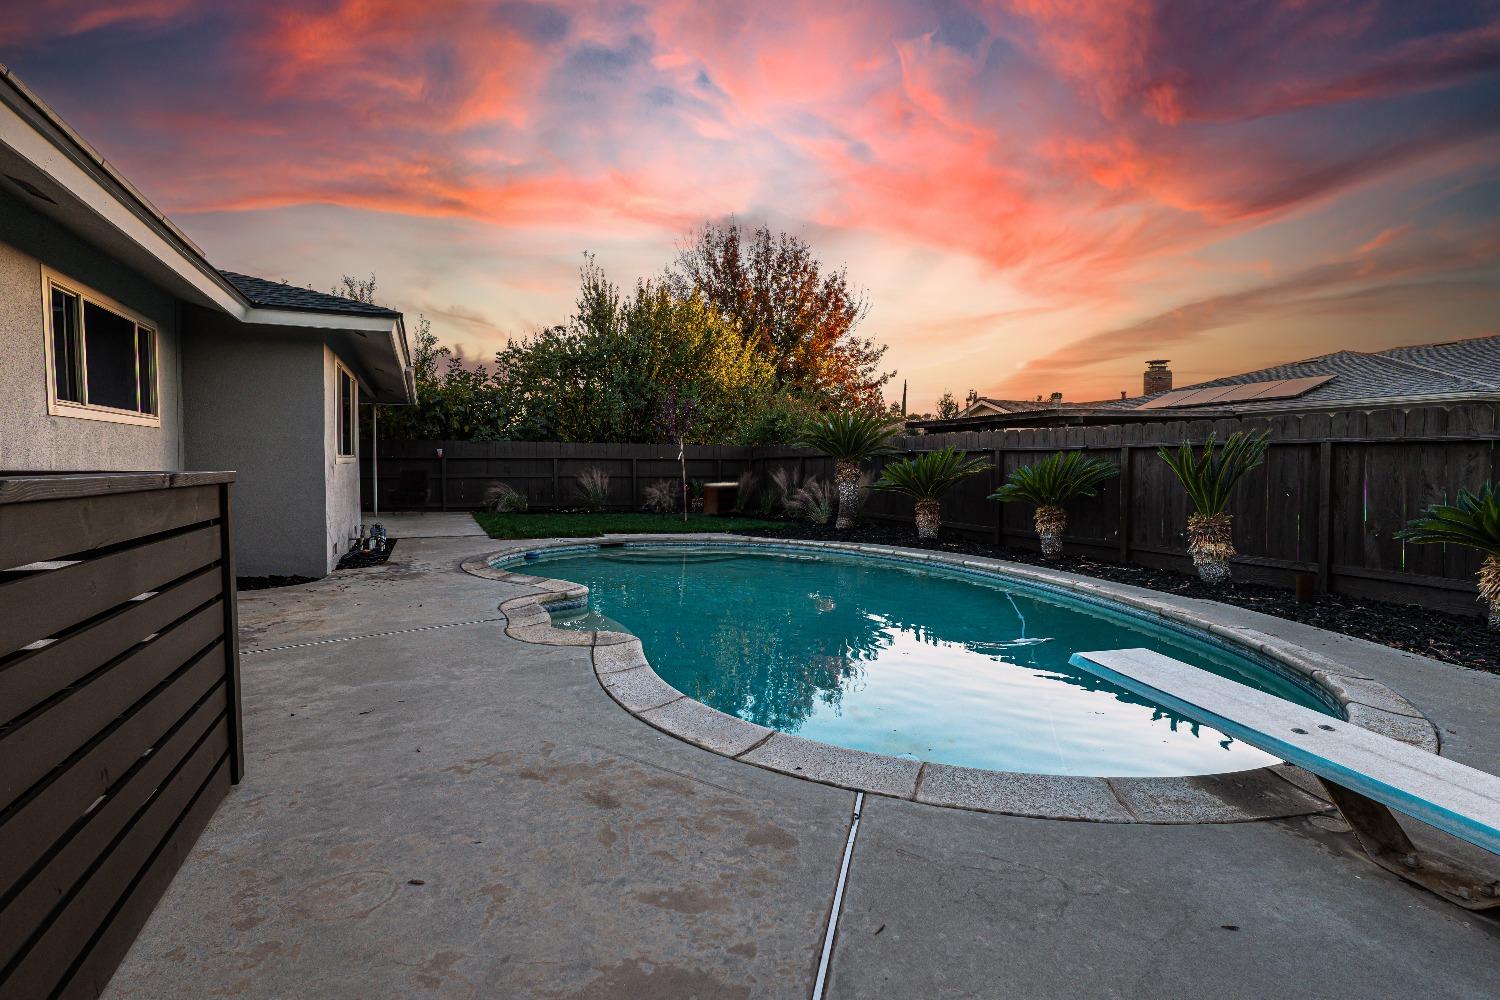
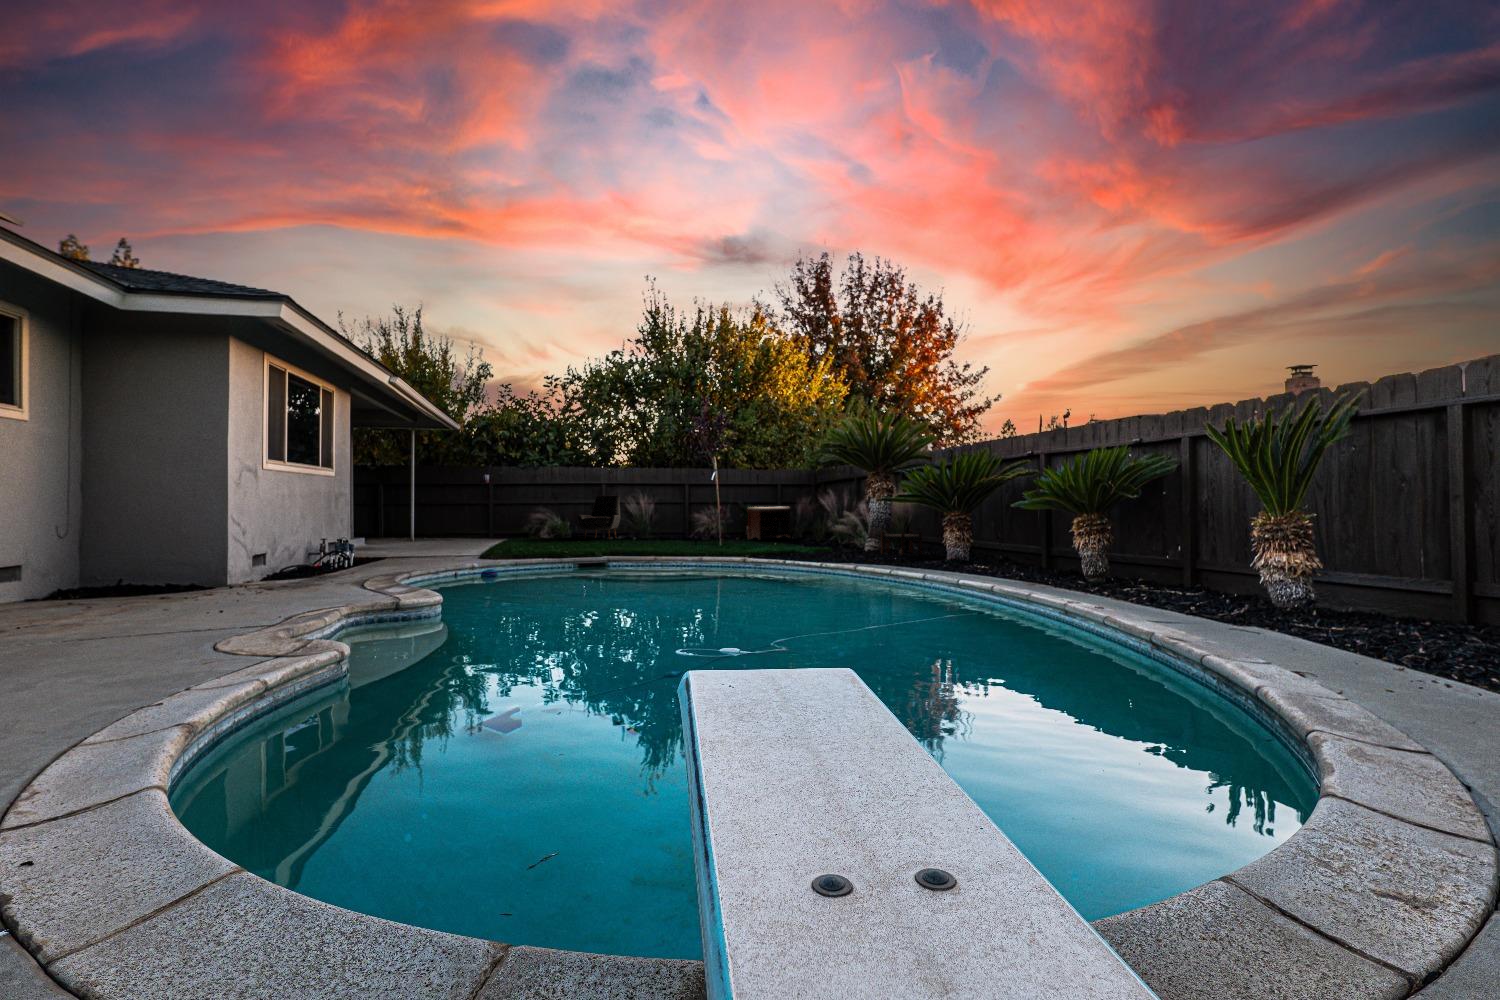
chair: present [386,469,431,515] -> present [577,495,621,540]
side table: none [855,511,892,535] -> present [881,530,922,556]
watering can: present [1287,562,1325,603] -> none [1357,574,1411,631]

